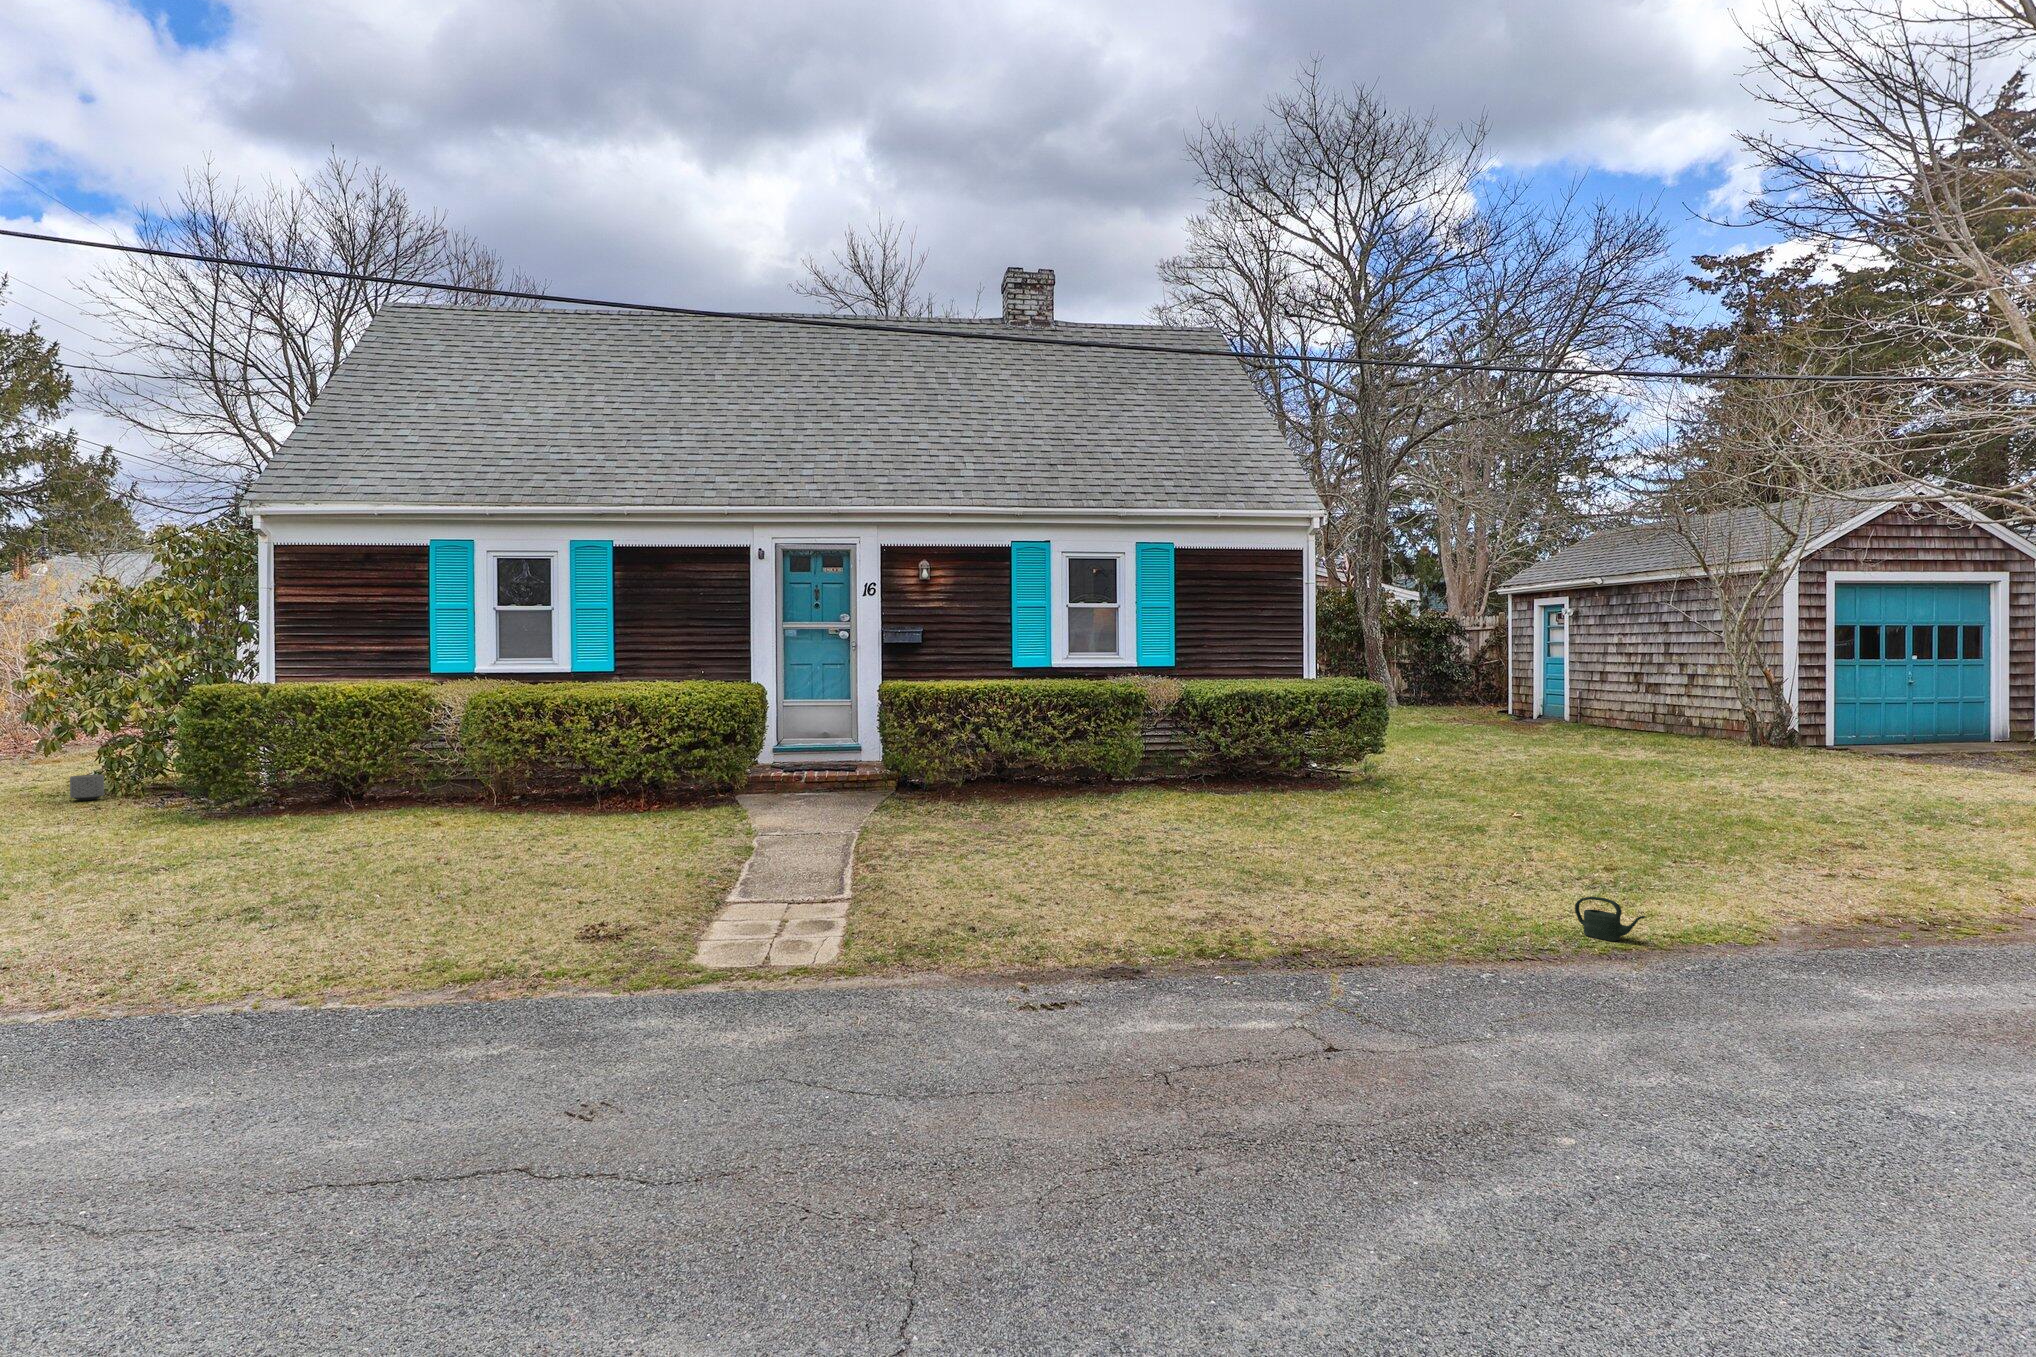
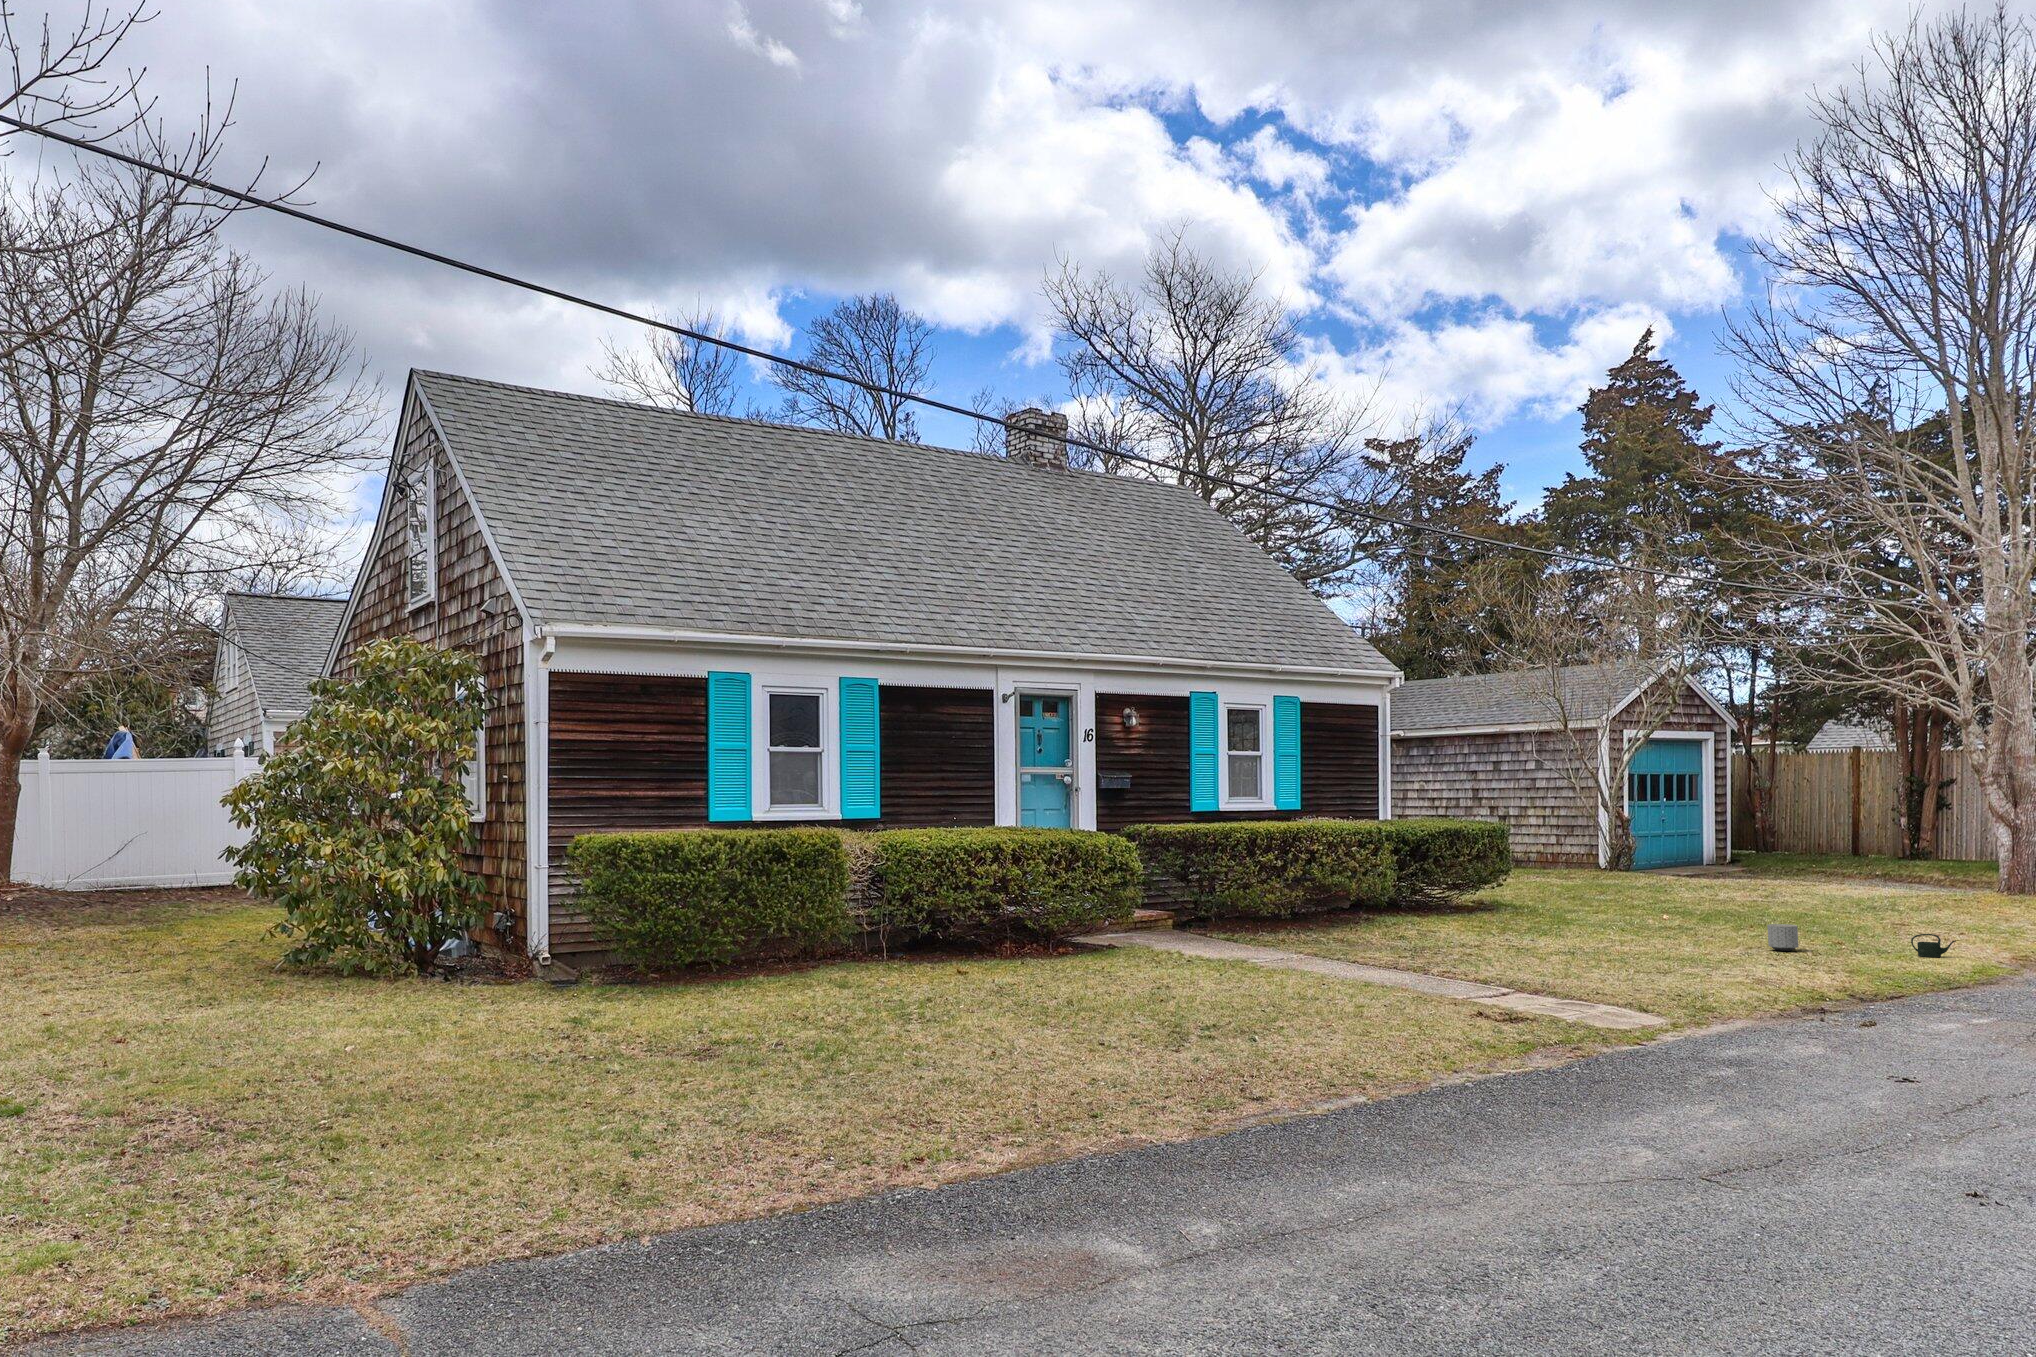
planter: present [70,775,104,801] -> present [1767,924,1798,951]

